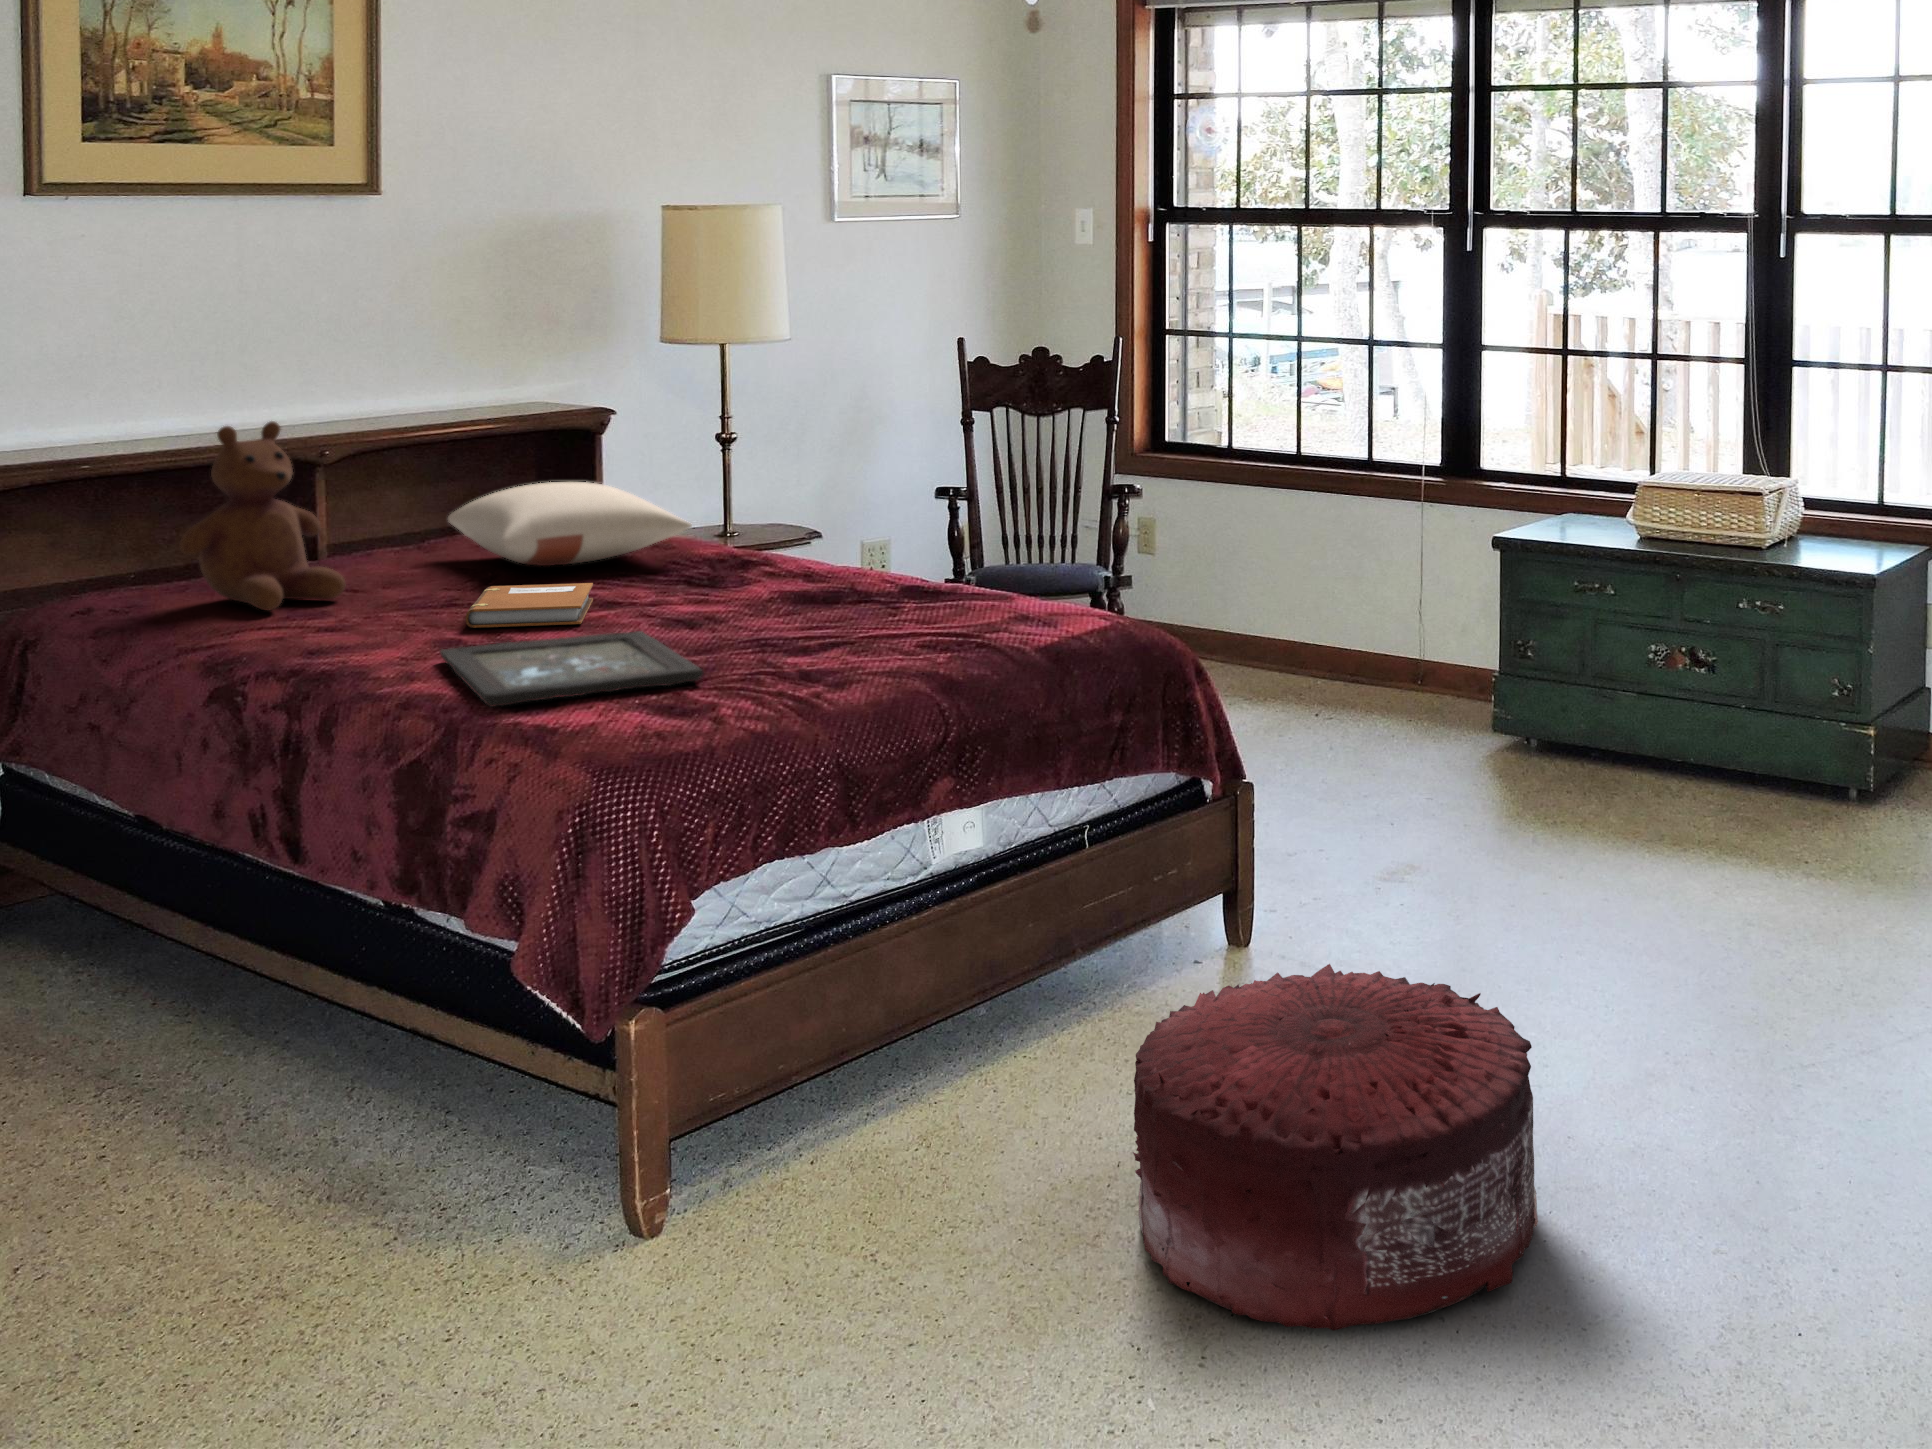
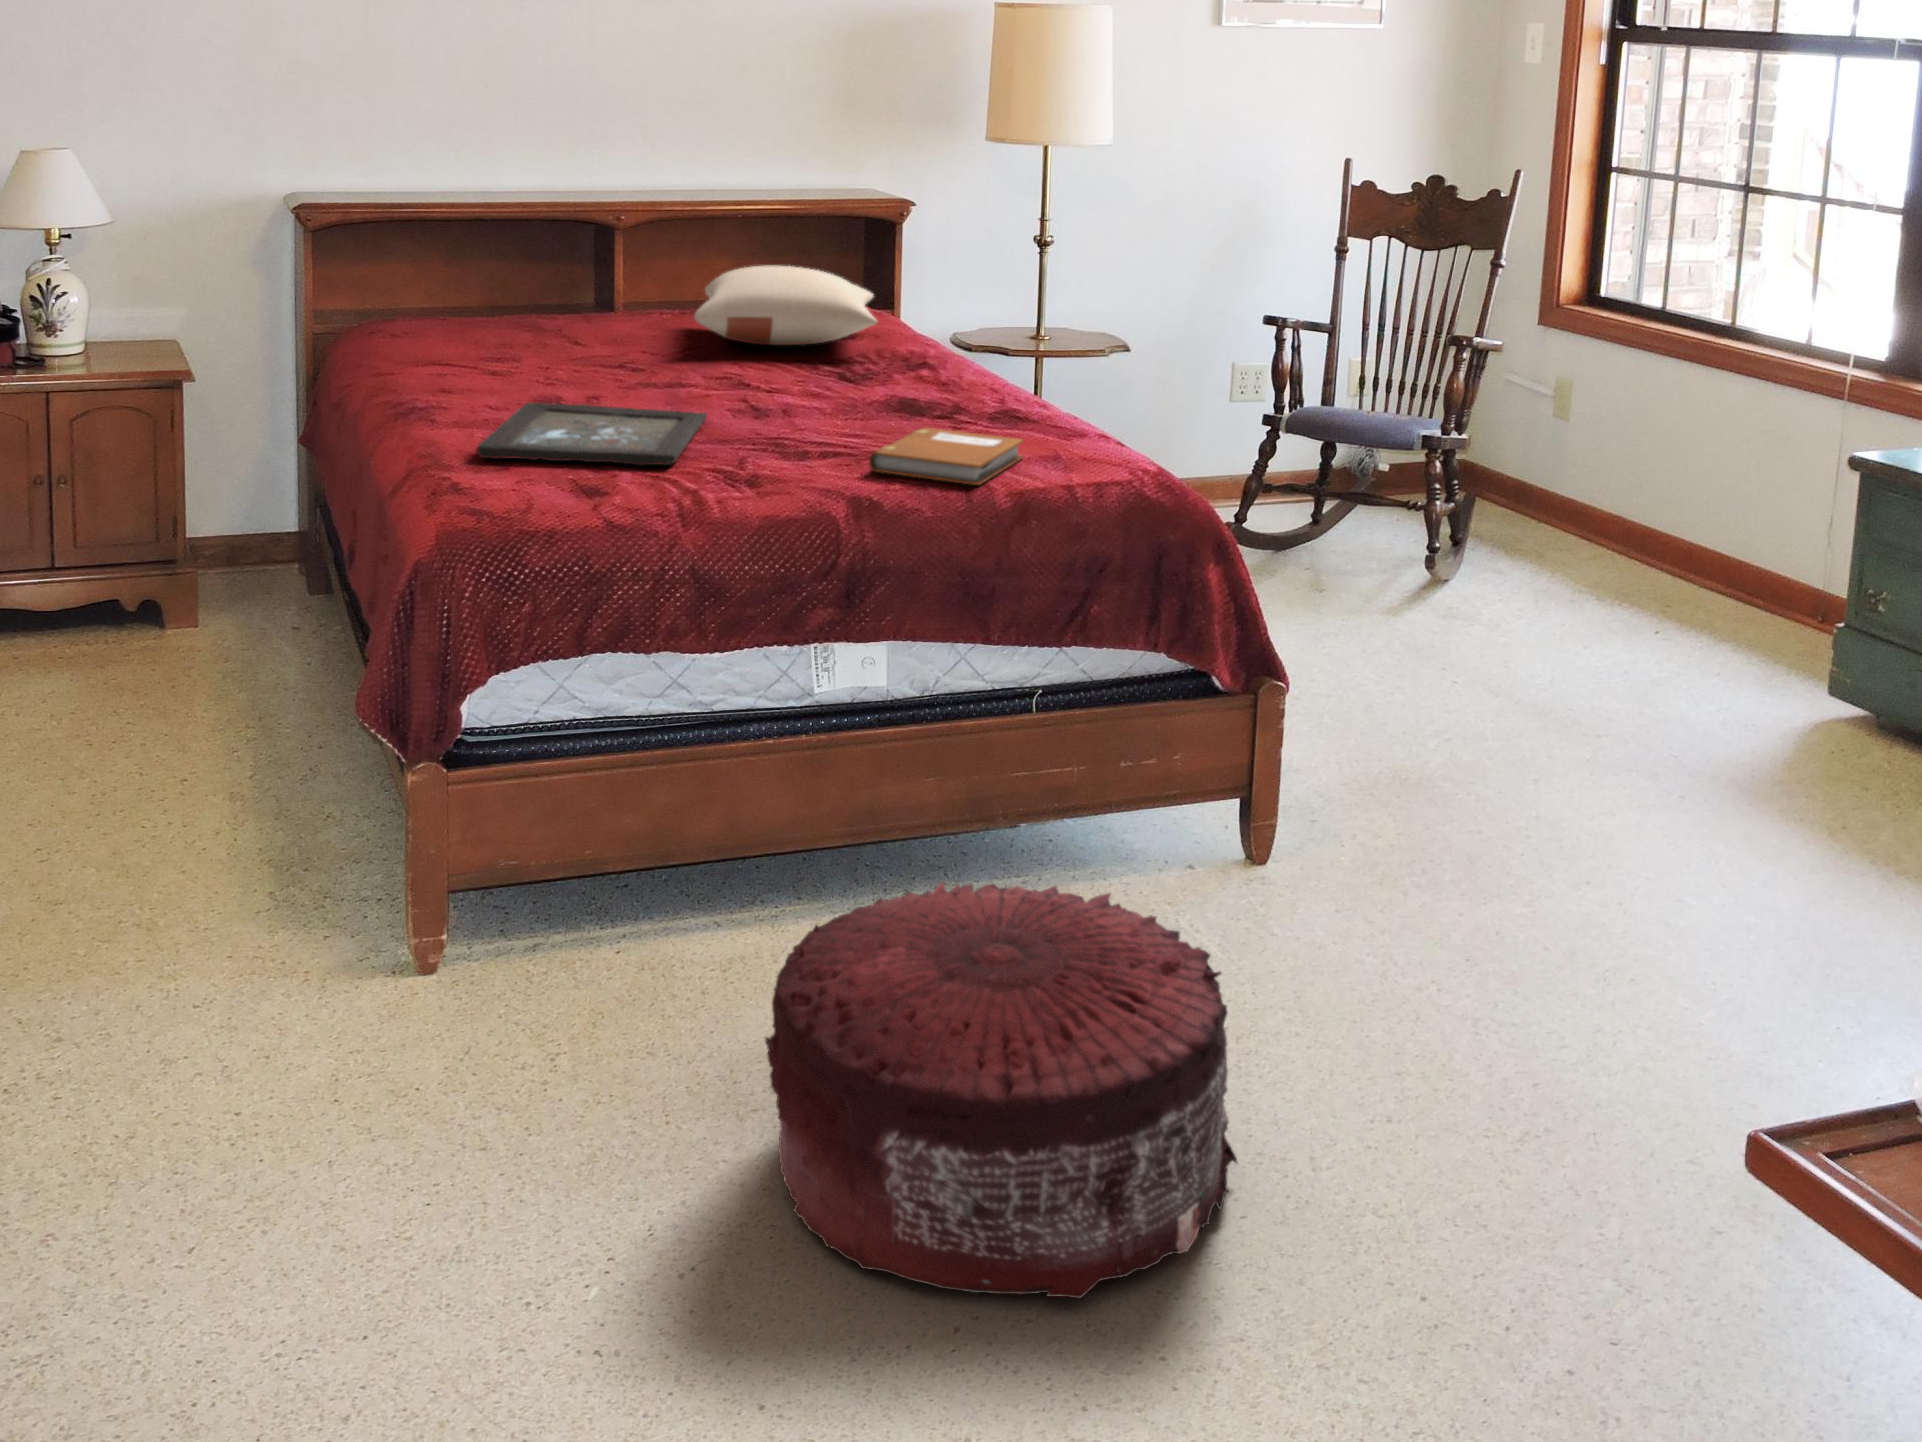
teddy bear: present [180,421,345,610] -> none [440,184,569,351]
notebook: present [466,583,593,628] -> present [869,428,1024,485]

